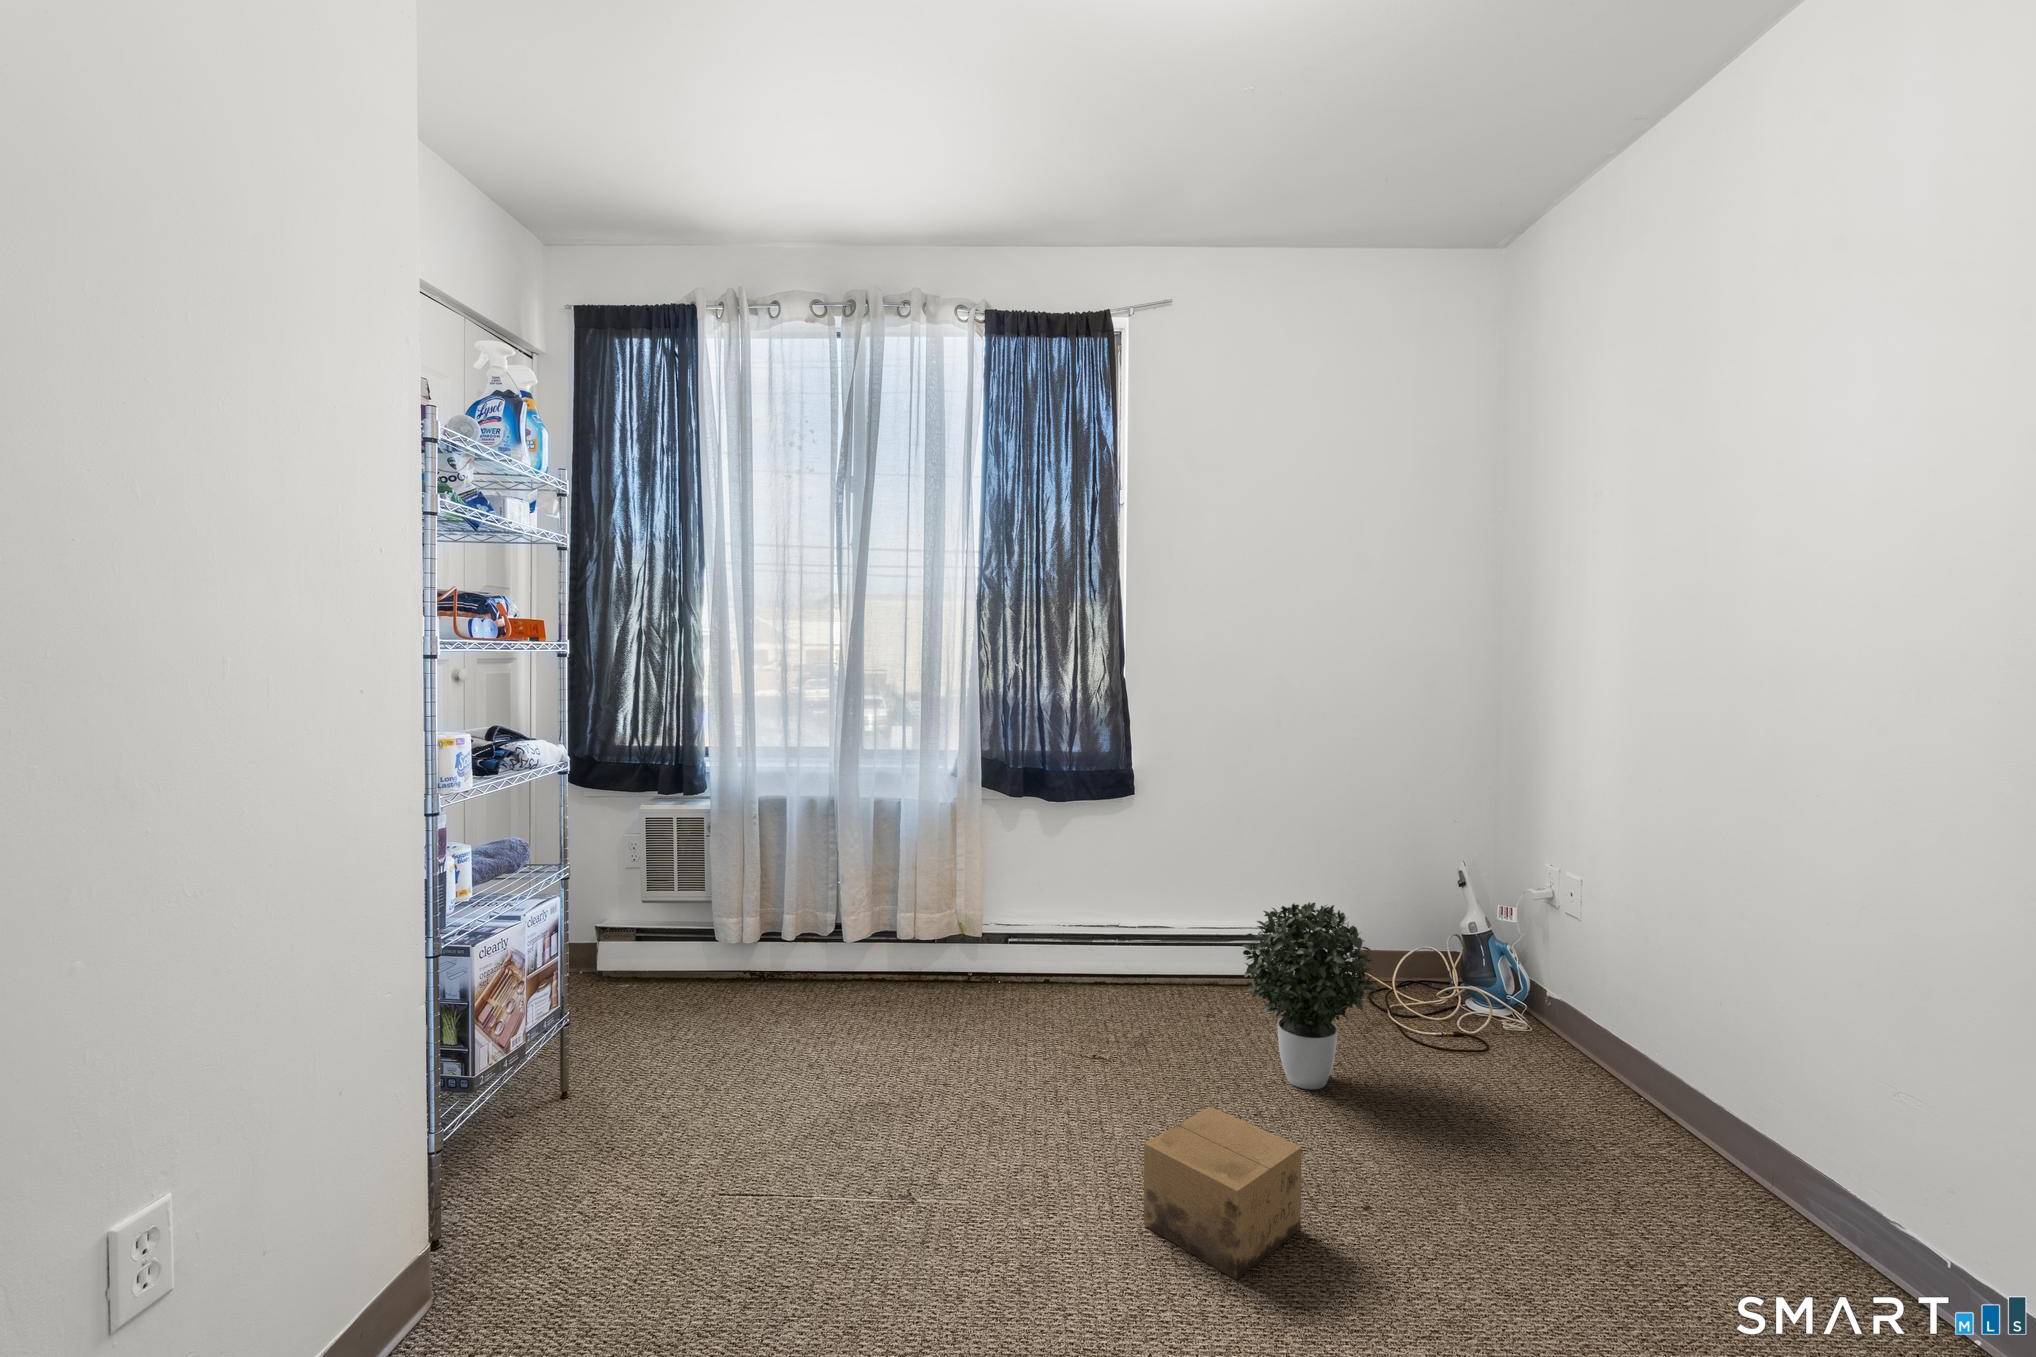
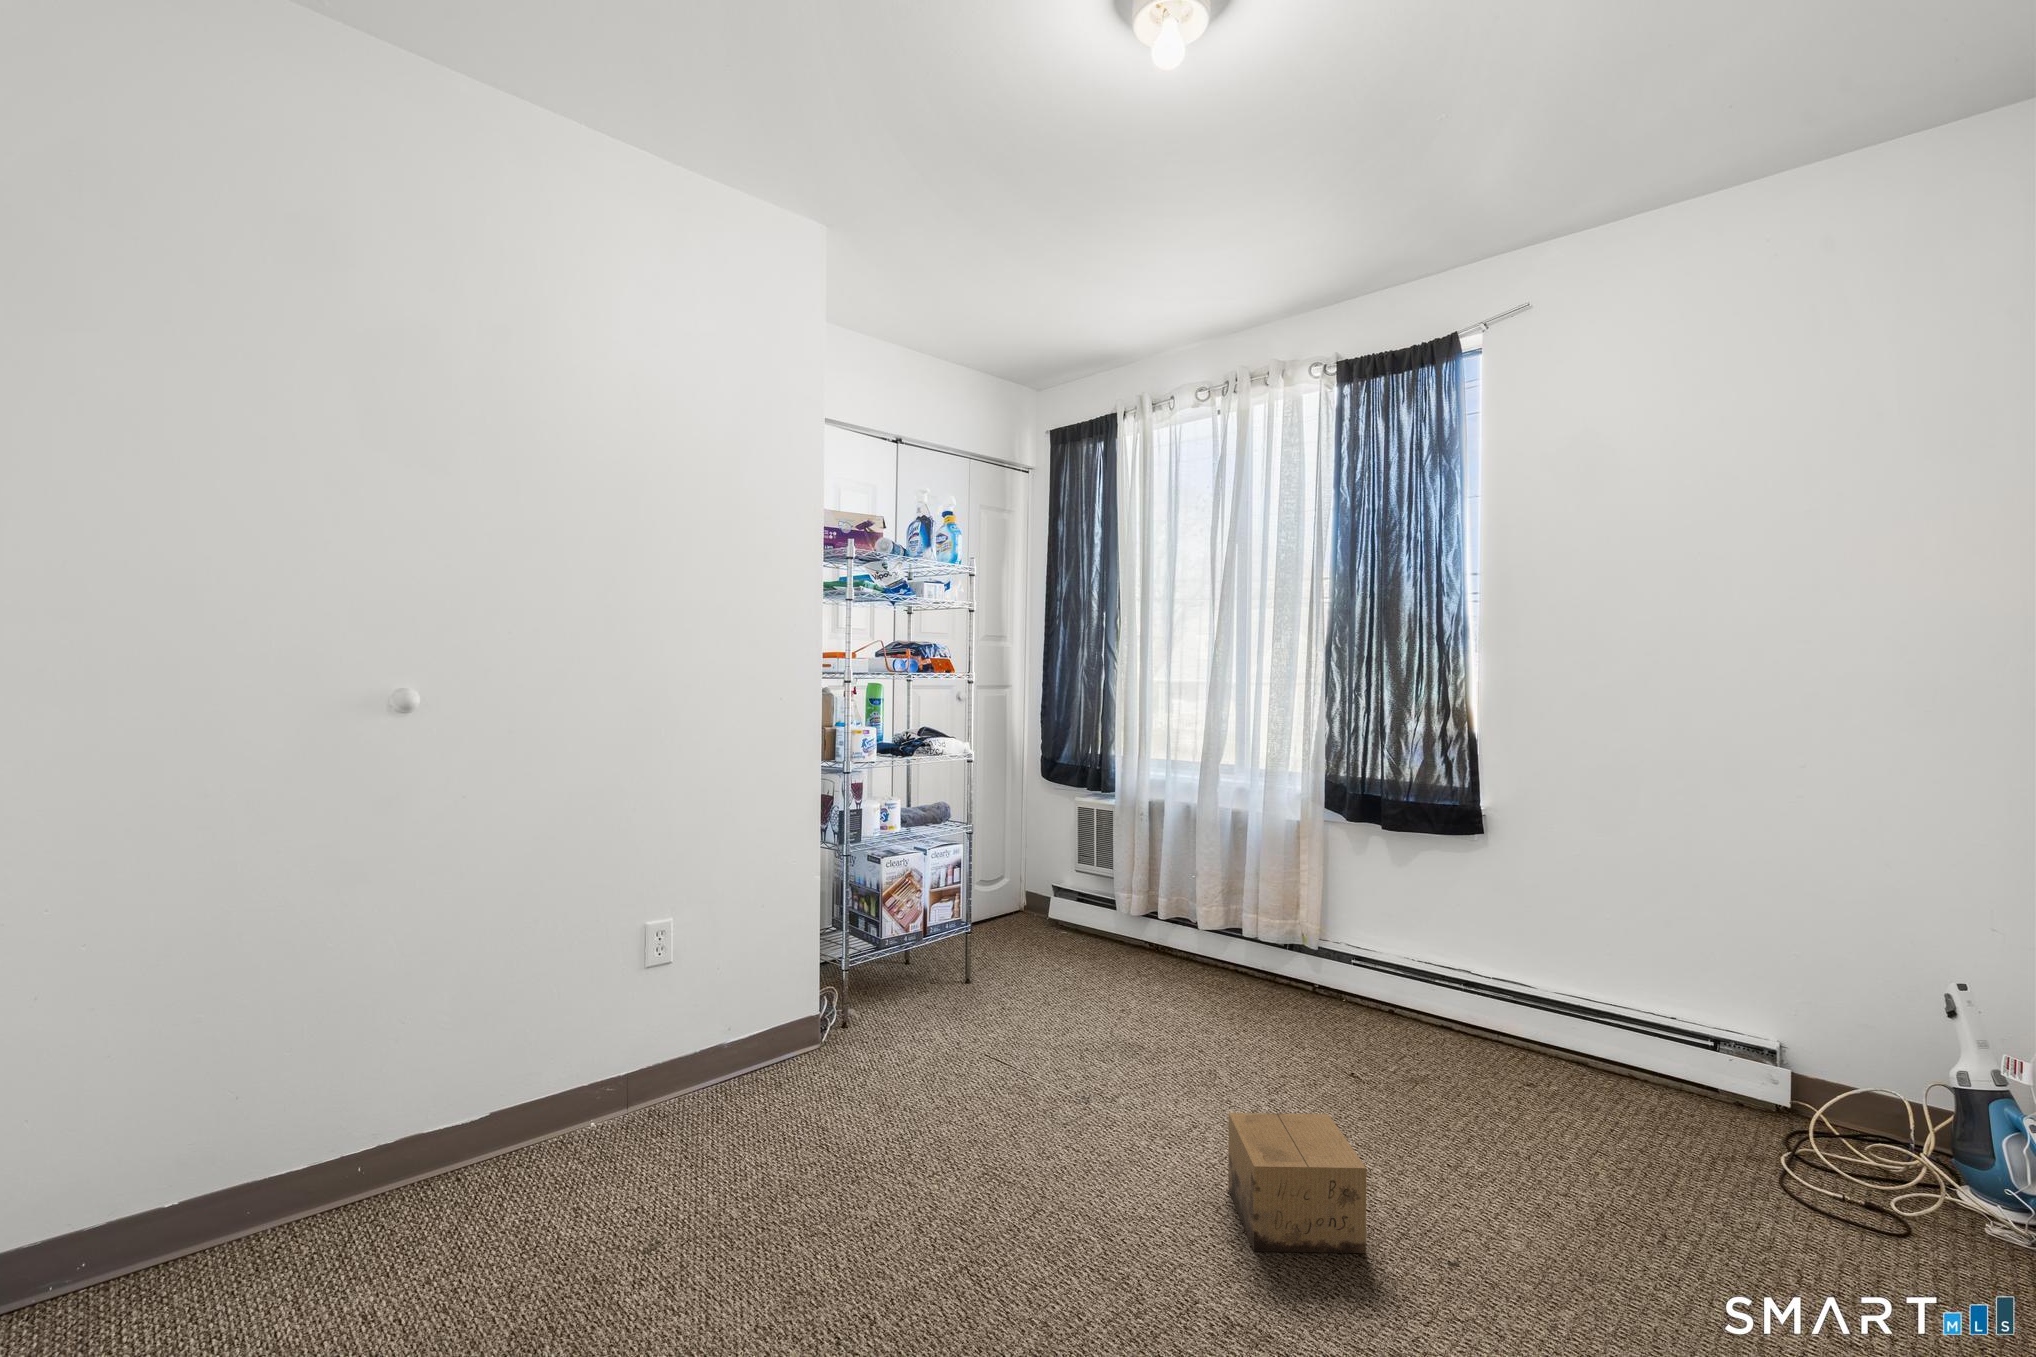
potted plant: present [1243,902,1376,1089] -> none [1486,959,1651,1180]

